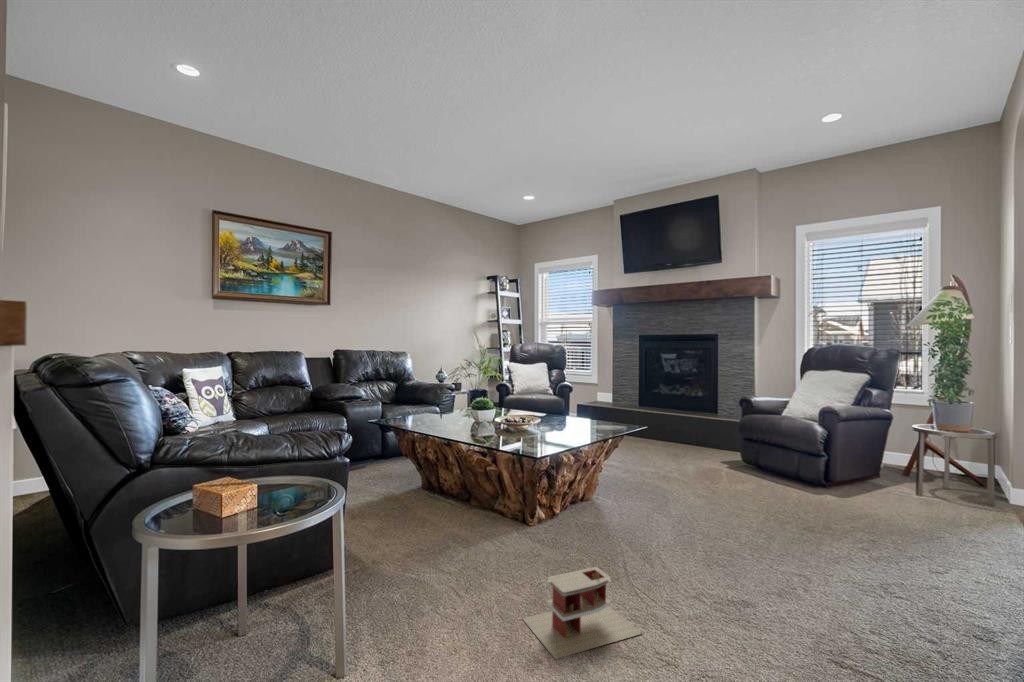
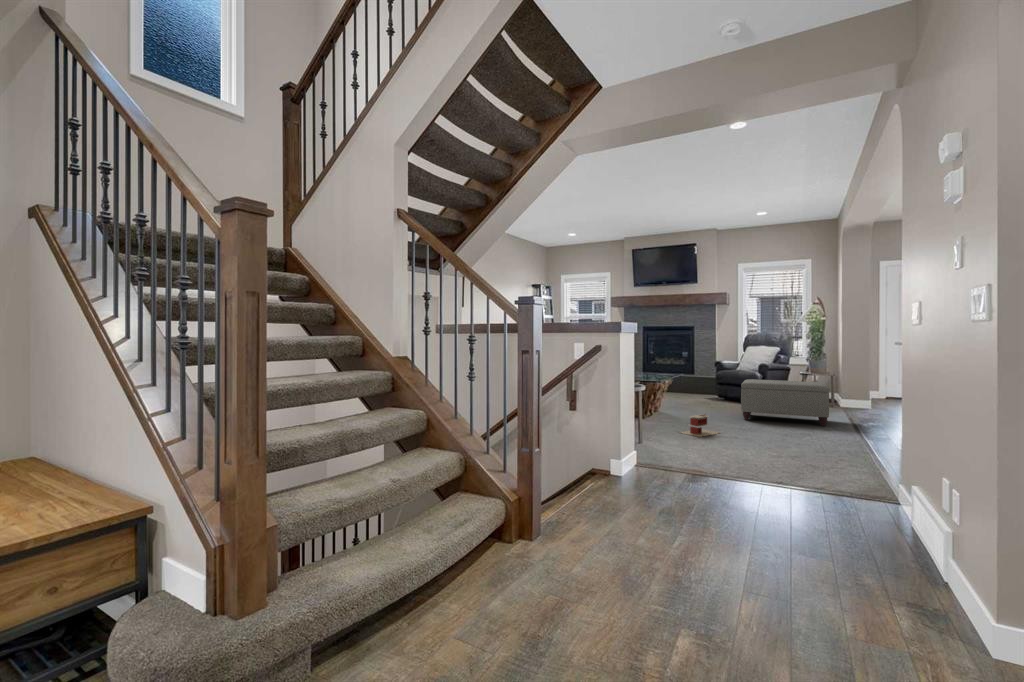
ottoman: none [748,449,1000,612] -> present [741,379,830,426]

